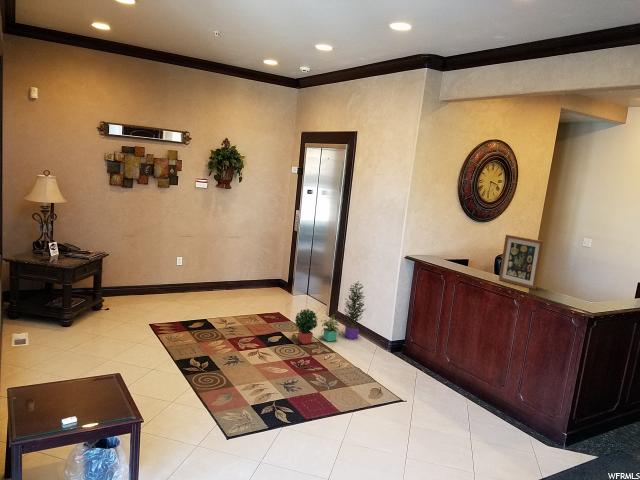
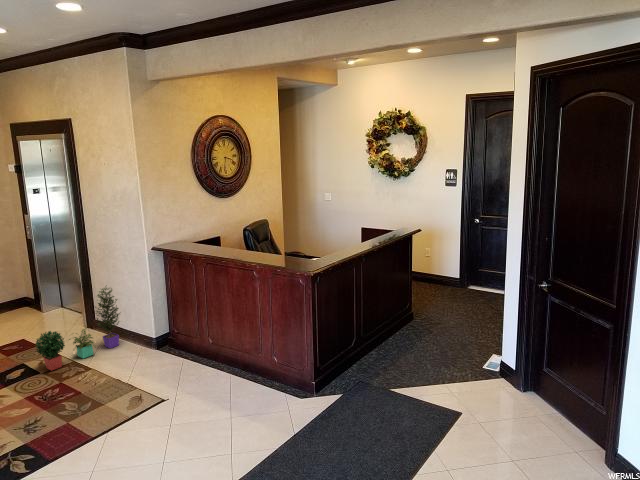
picture frame: present [499,235,543,289] -> none [236,212,270,259]

